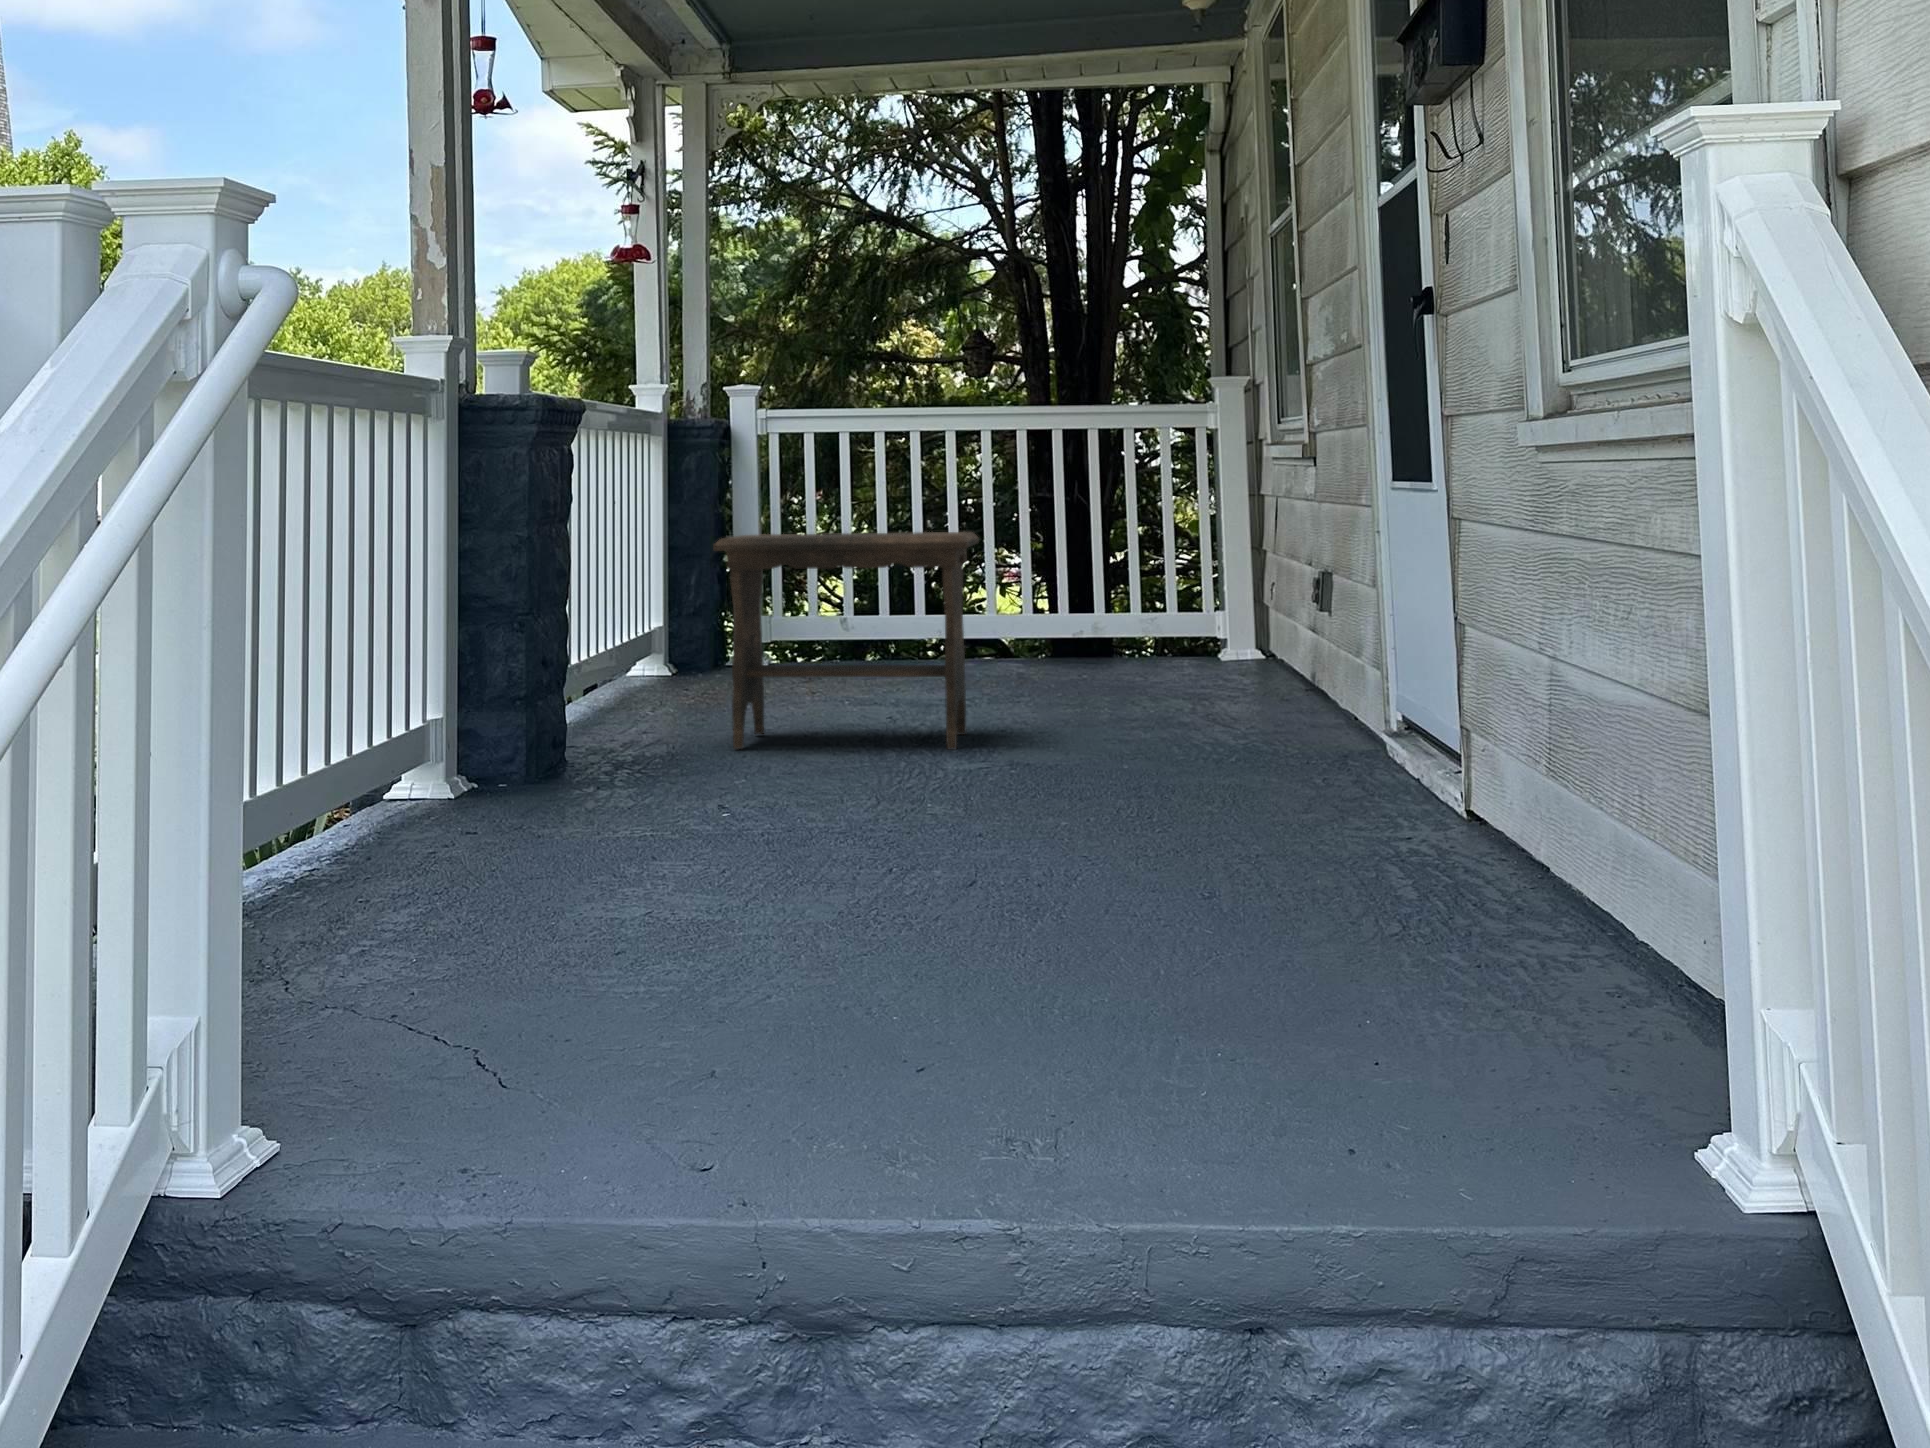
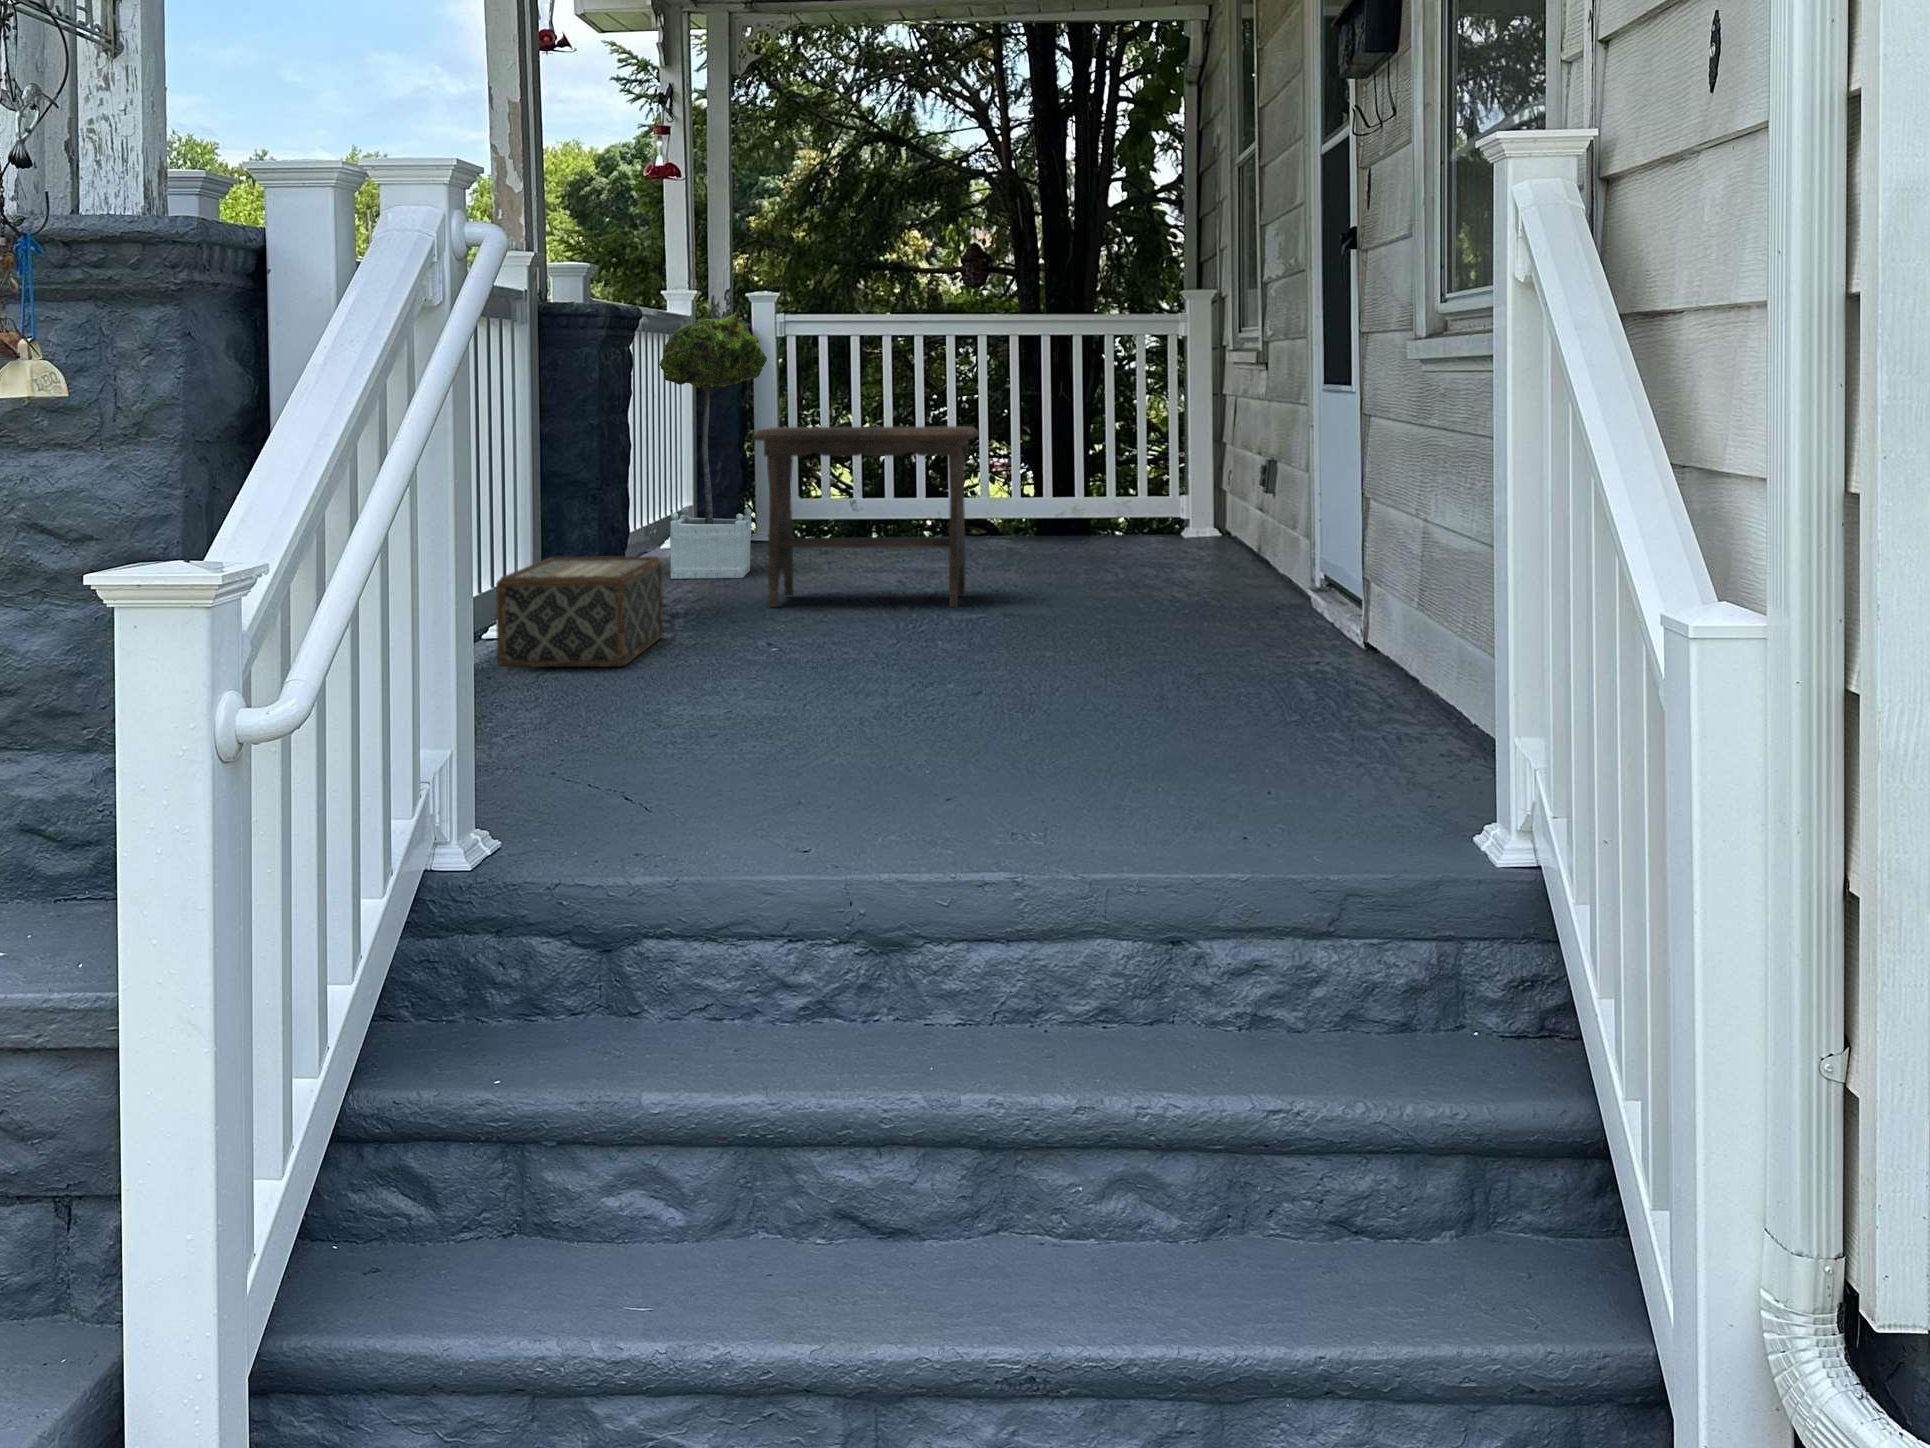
potted tree: none [618,403,739,711] -> present [660,312,767,579]
woven basket: none [388,693,599,835] -> present [496,556,663,667]

